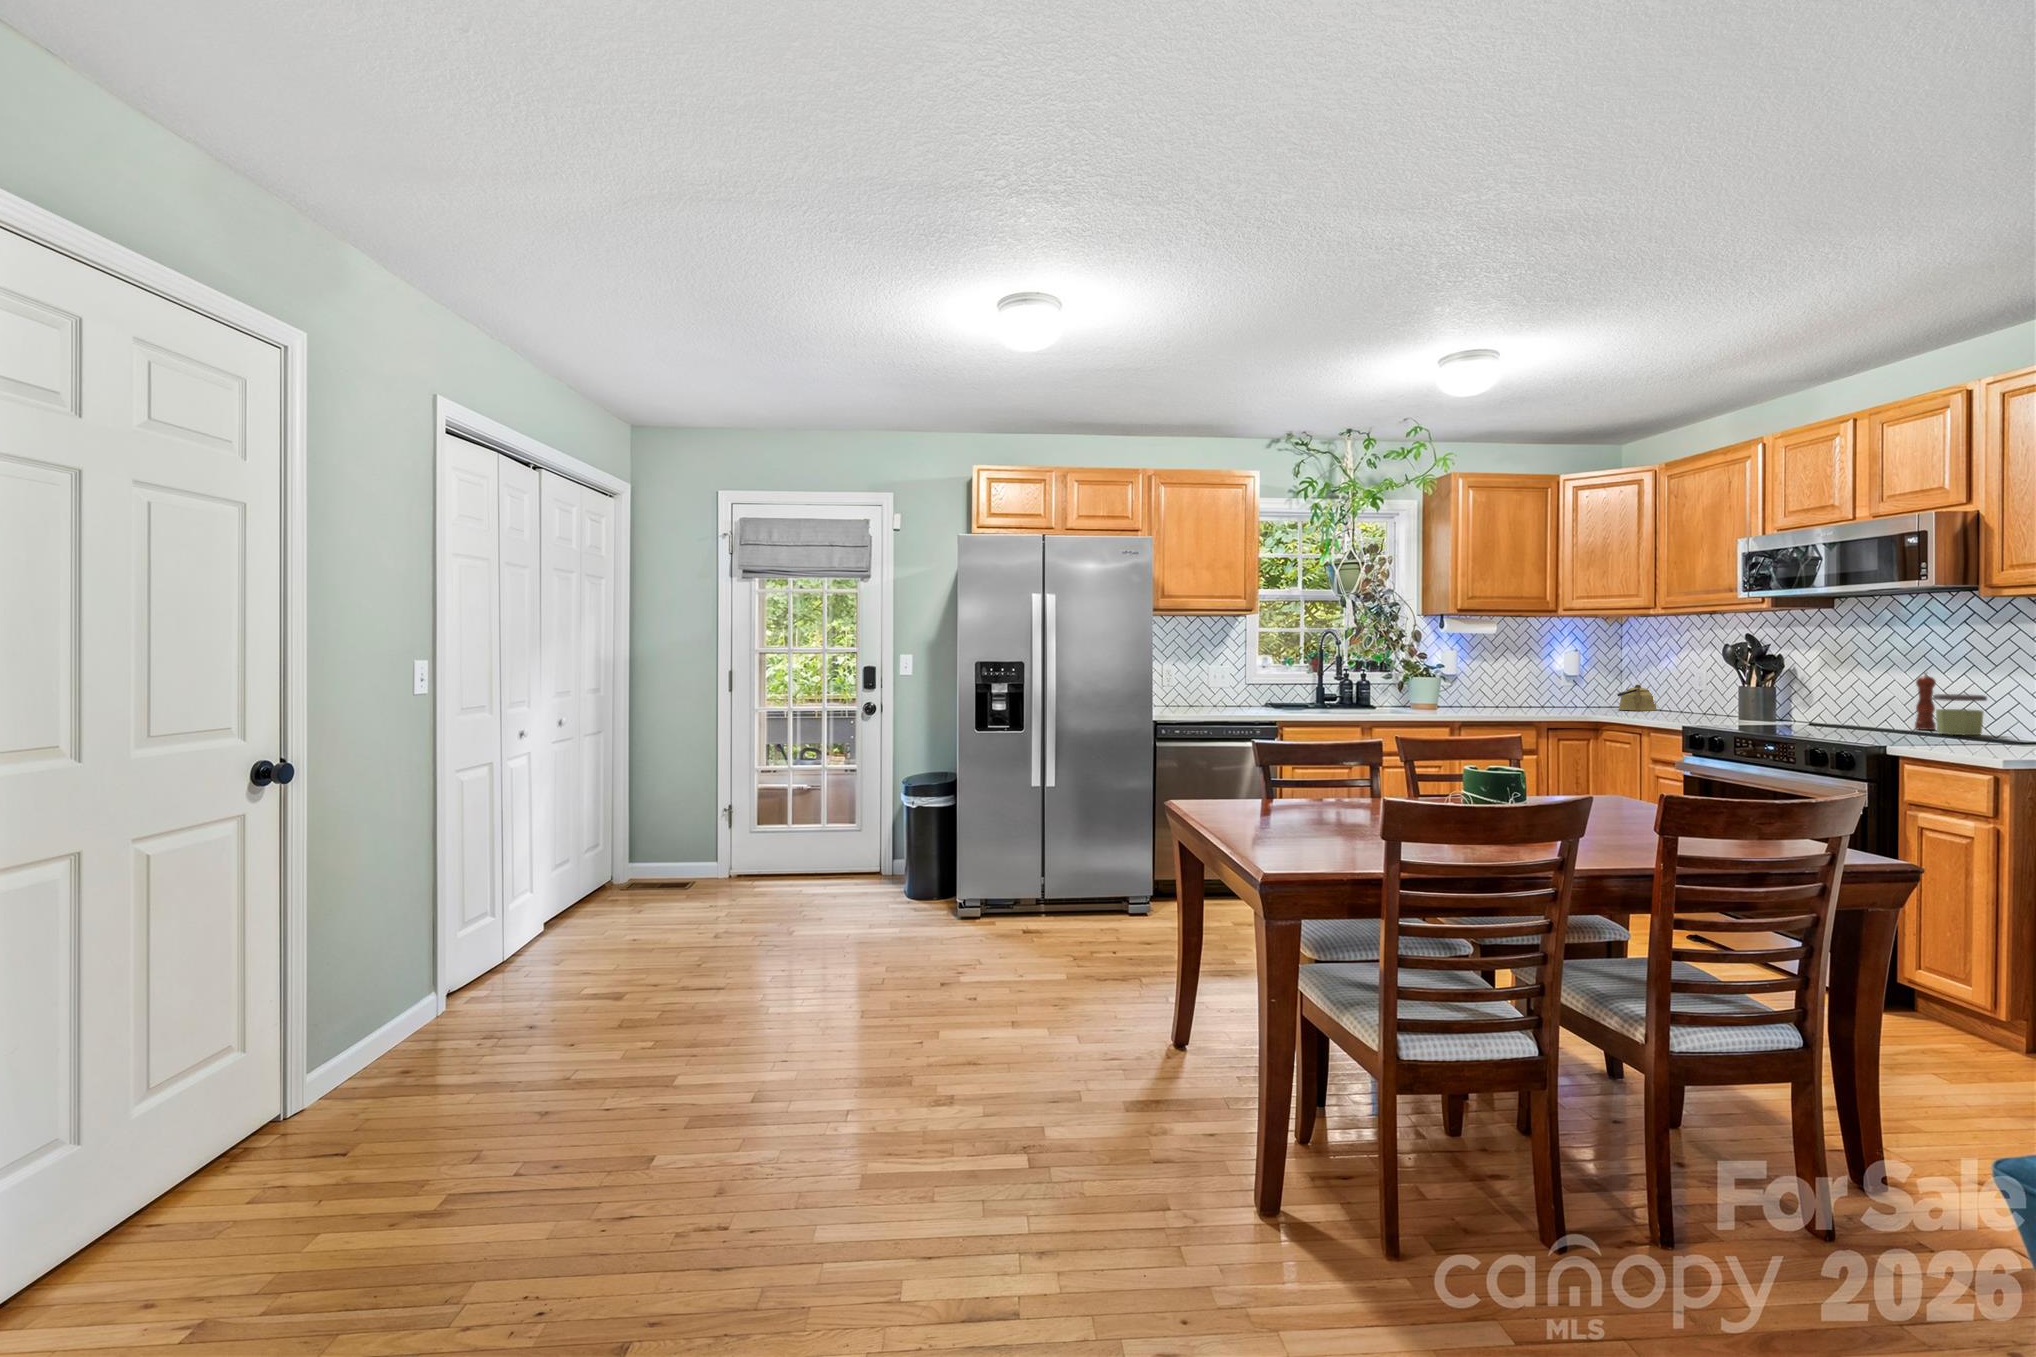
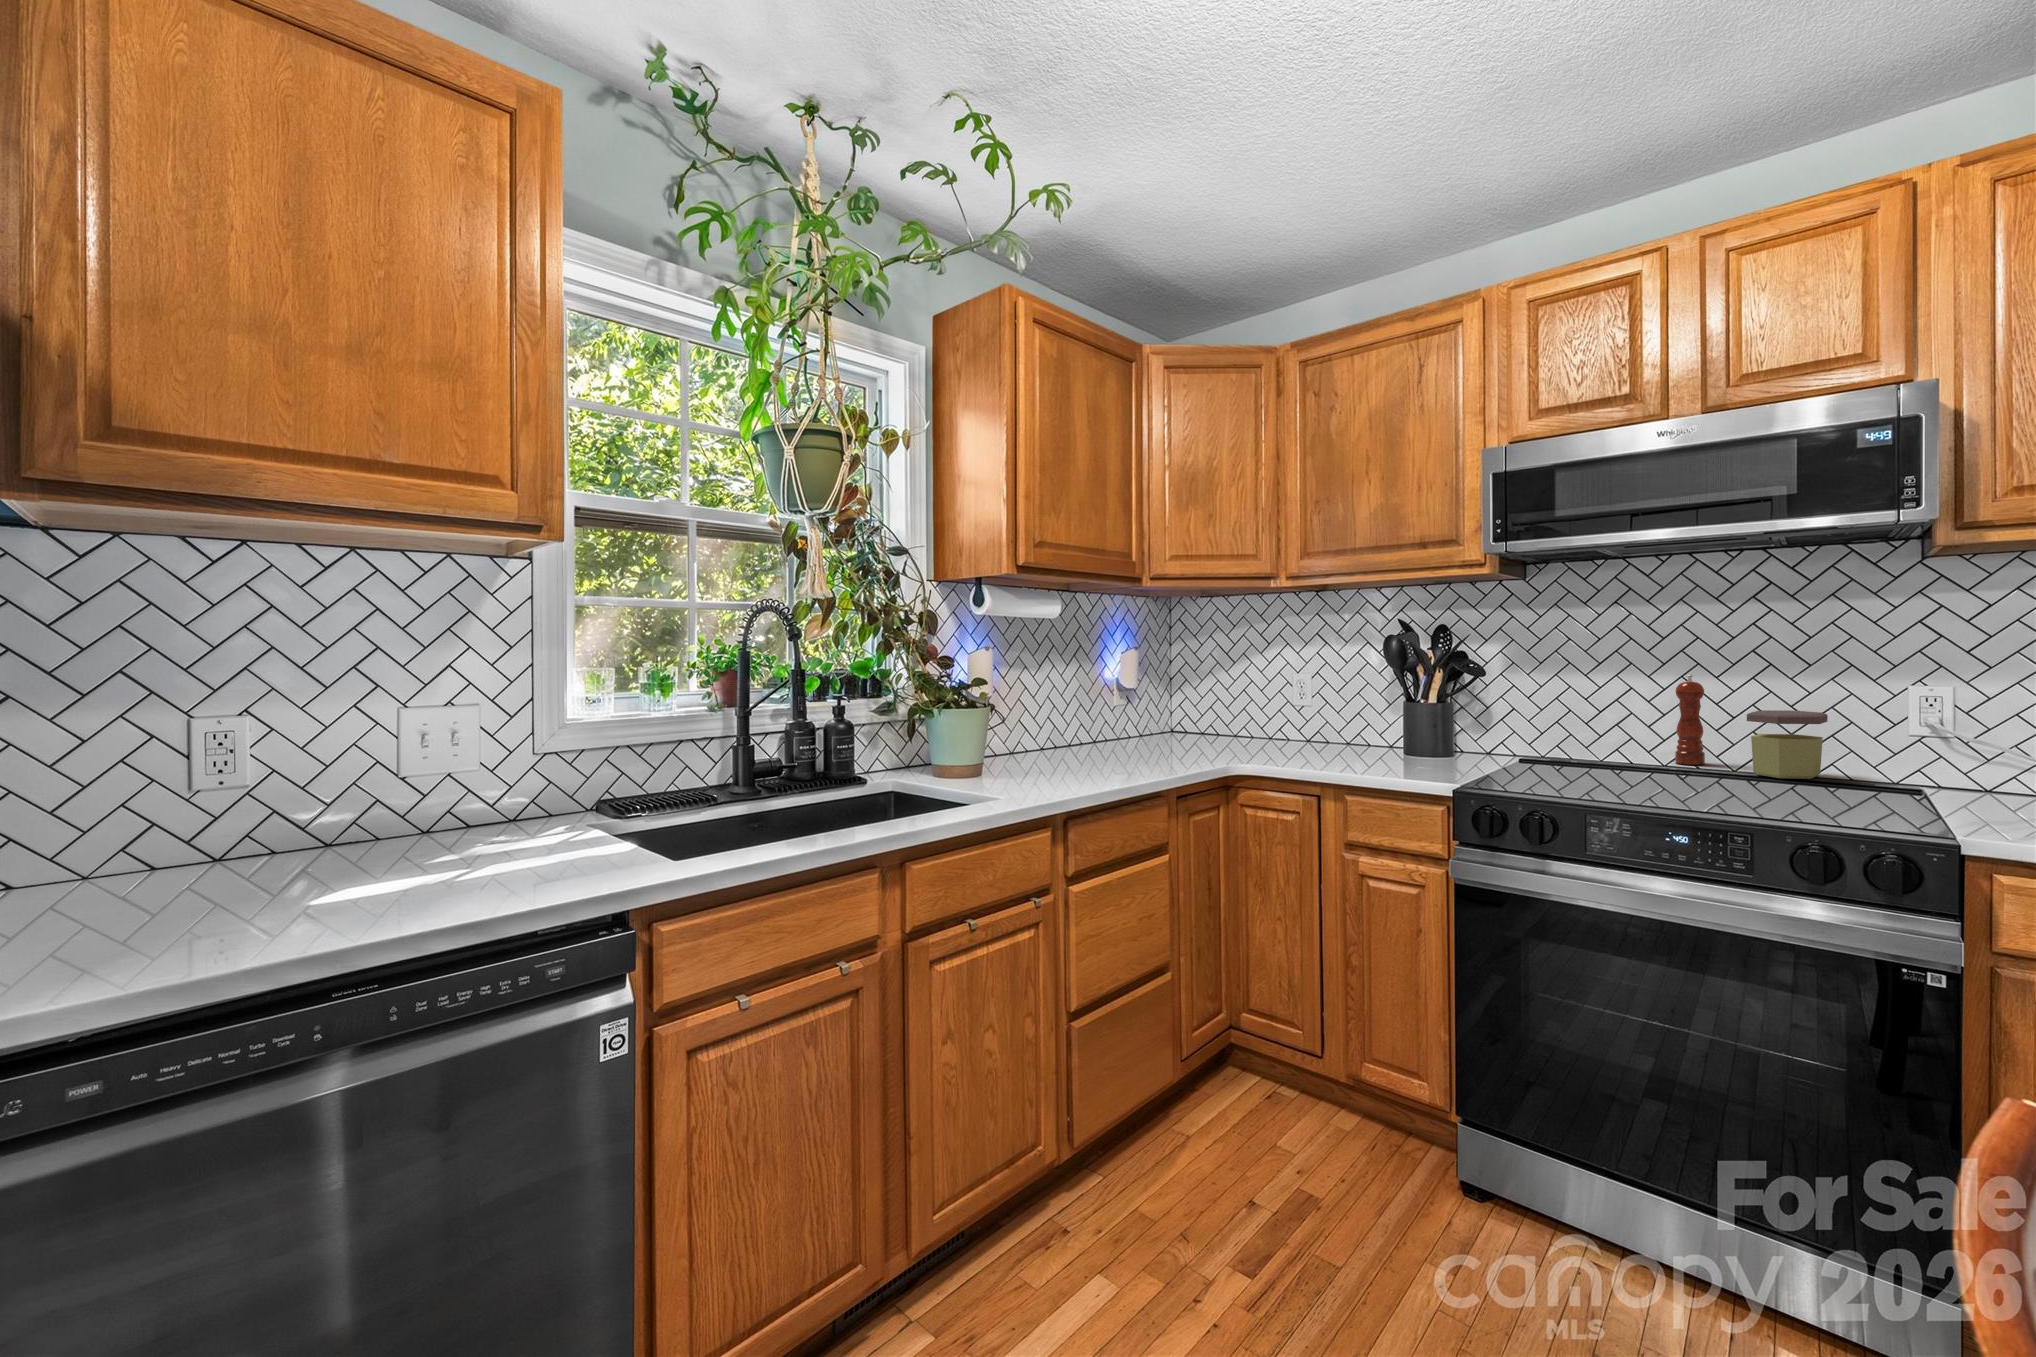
kettle: present [1617,685,1657,711] -> none [1177,696,1230,735]

